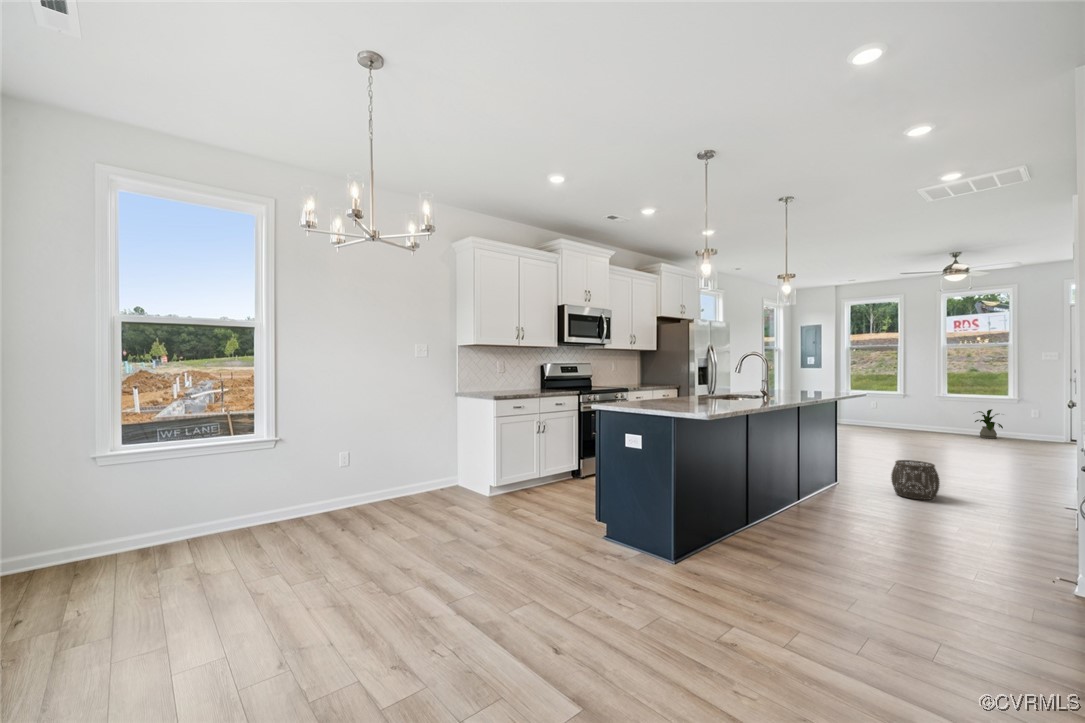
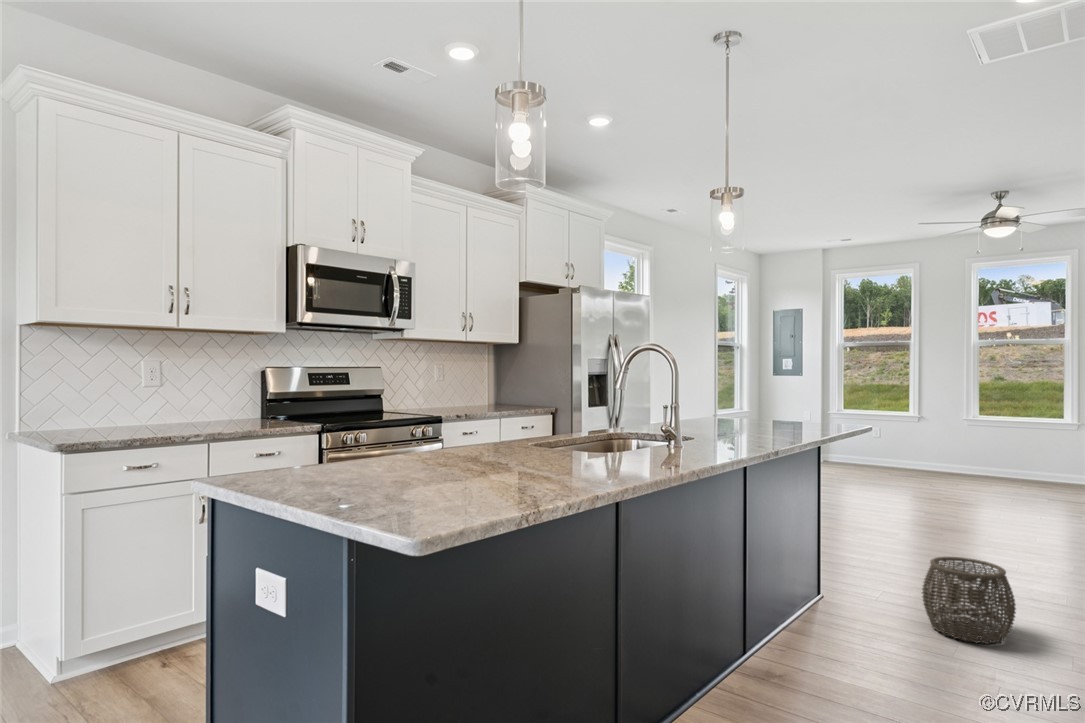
house plant: present [975,409,1003,439] -> none [1015,440,1065,485]

